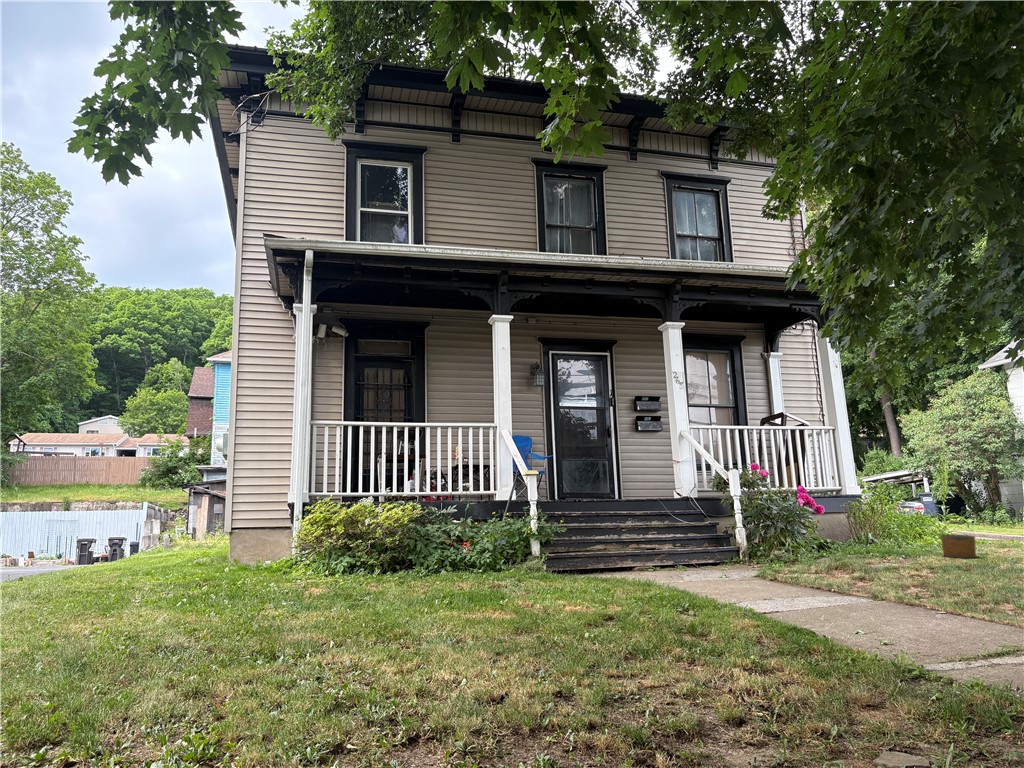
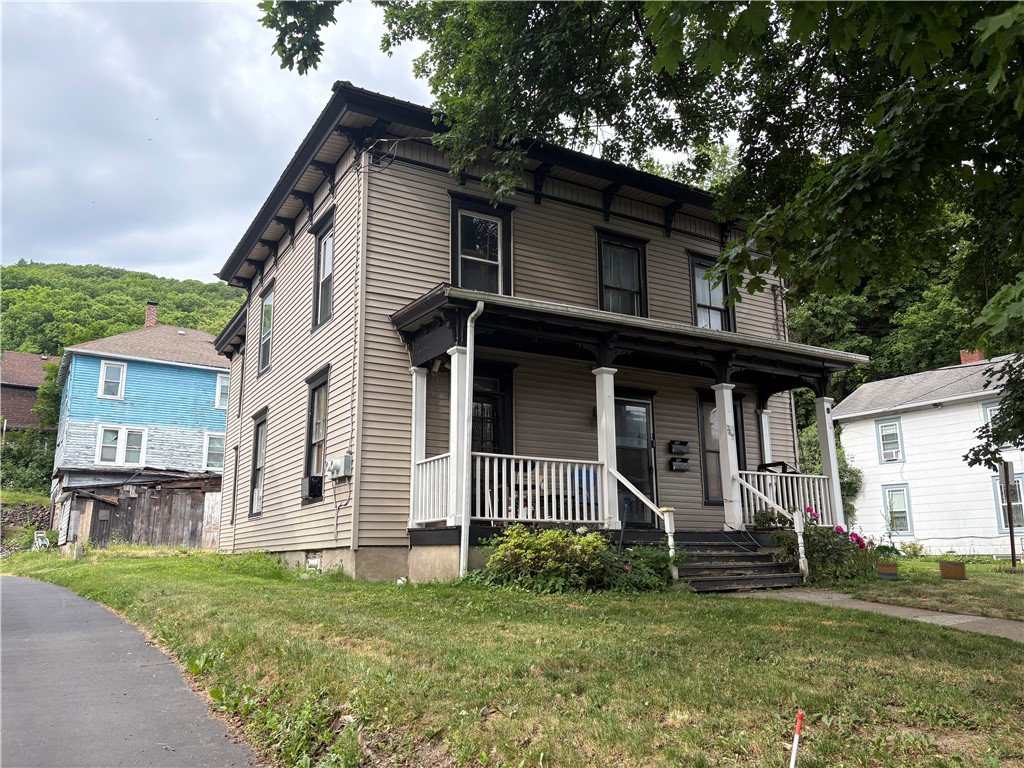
potted tree: none [844,513,879,557] -> present [874,545,901,579]

